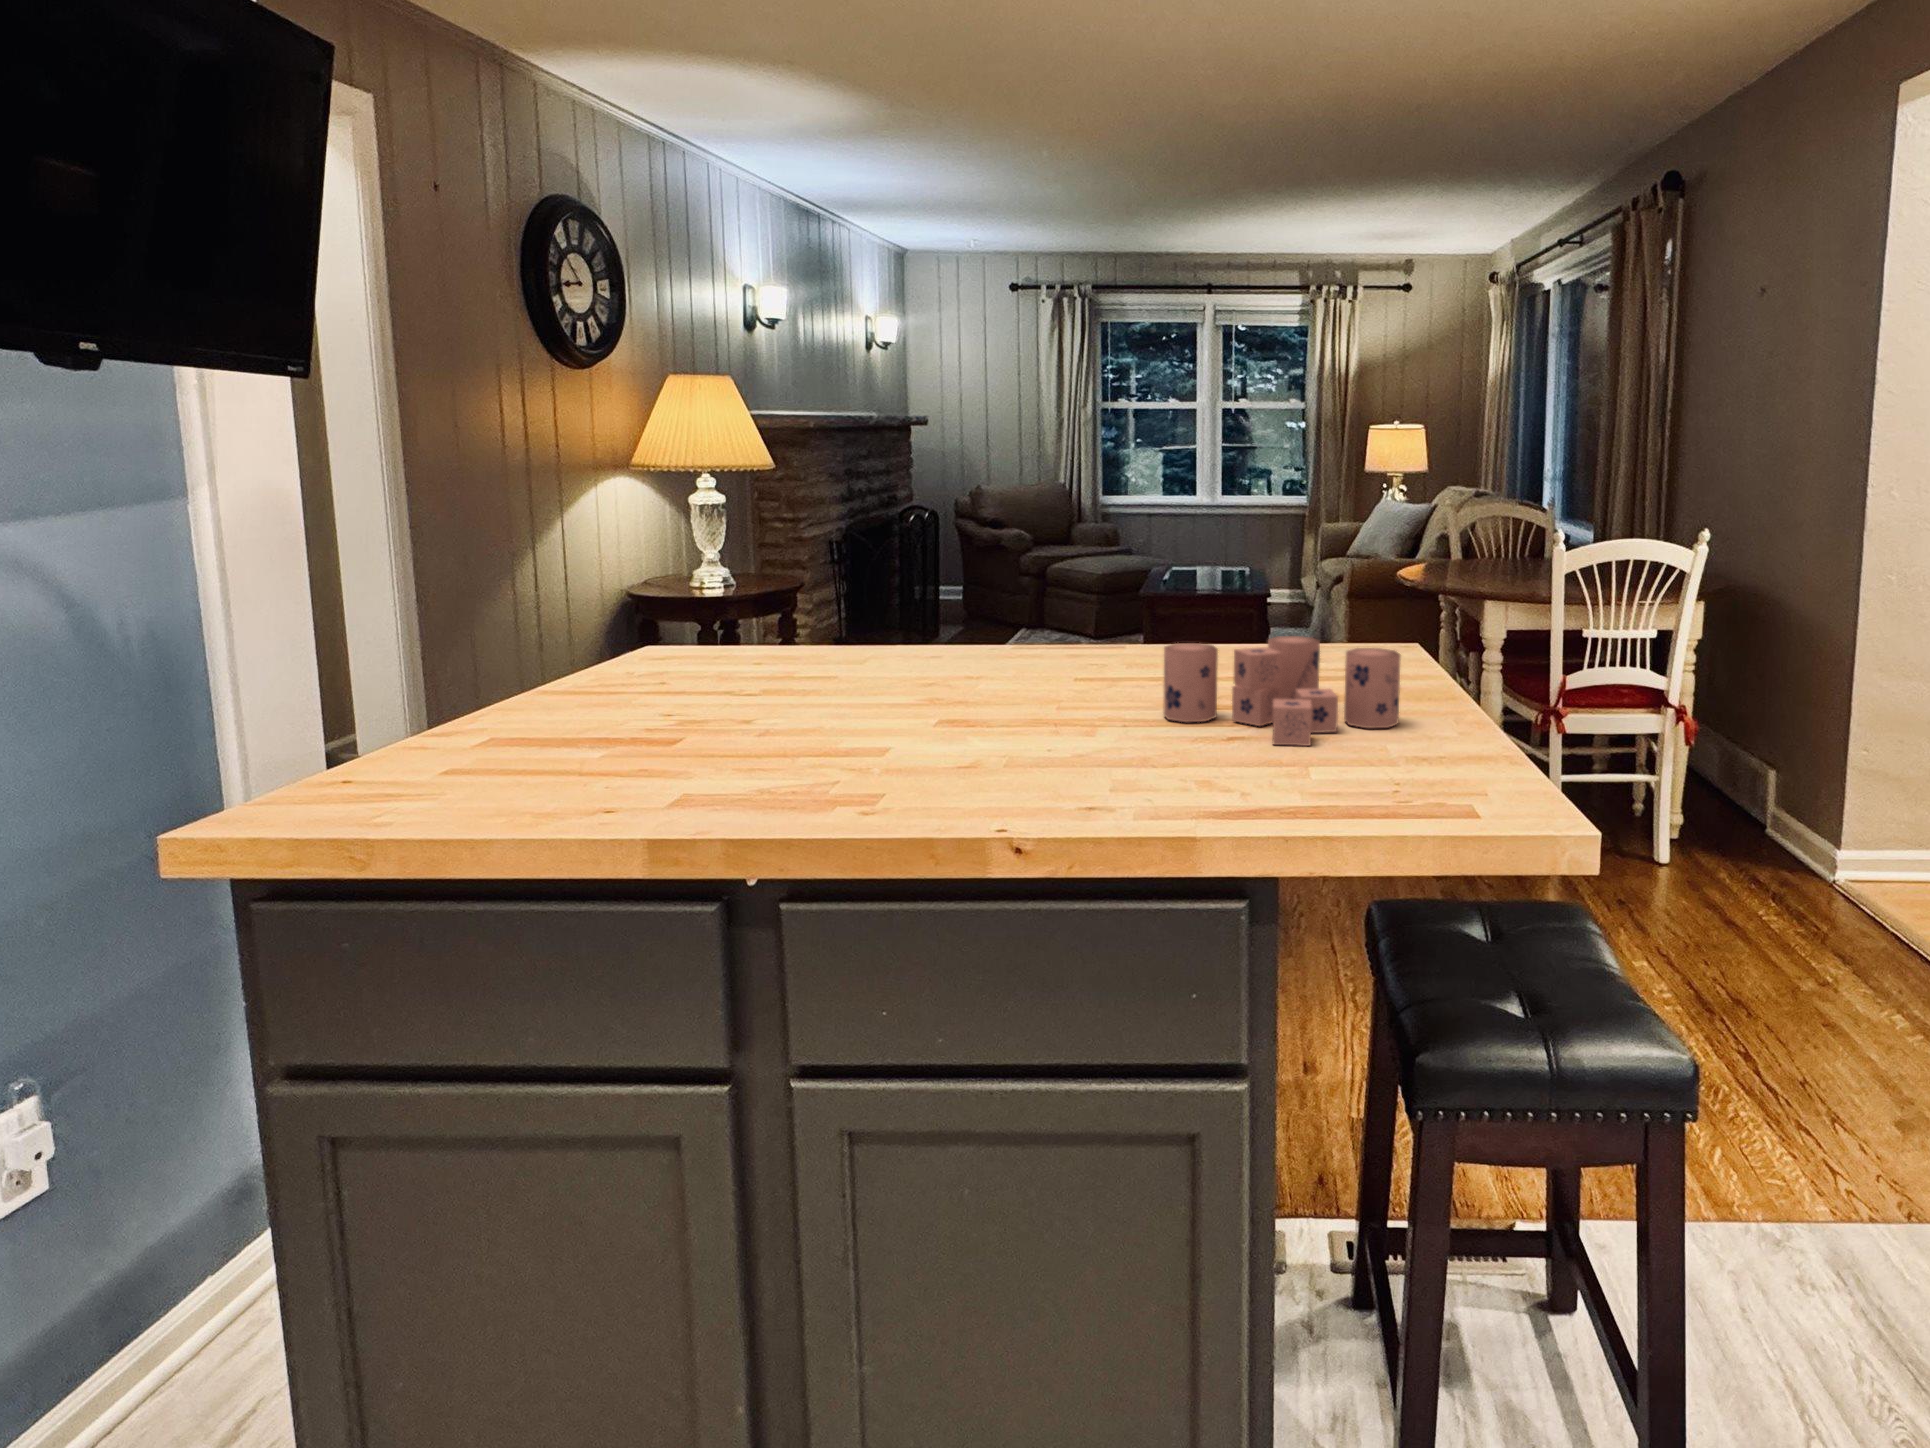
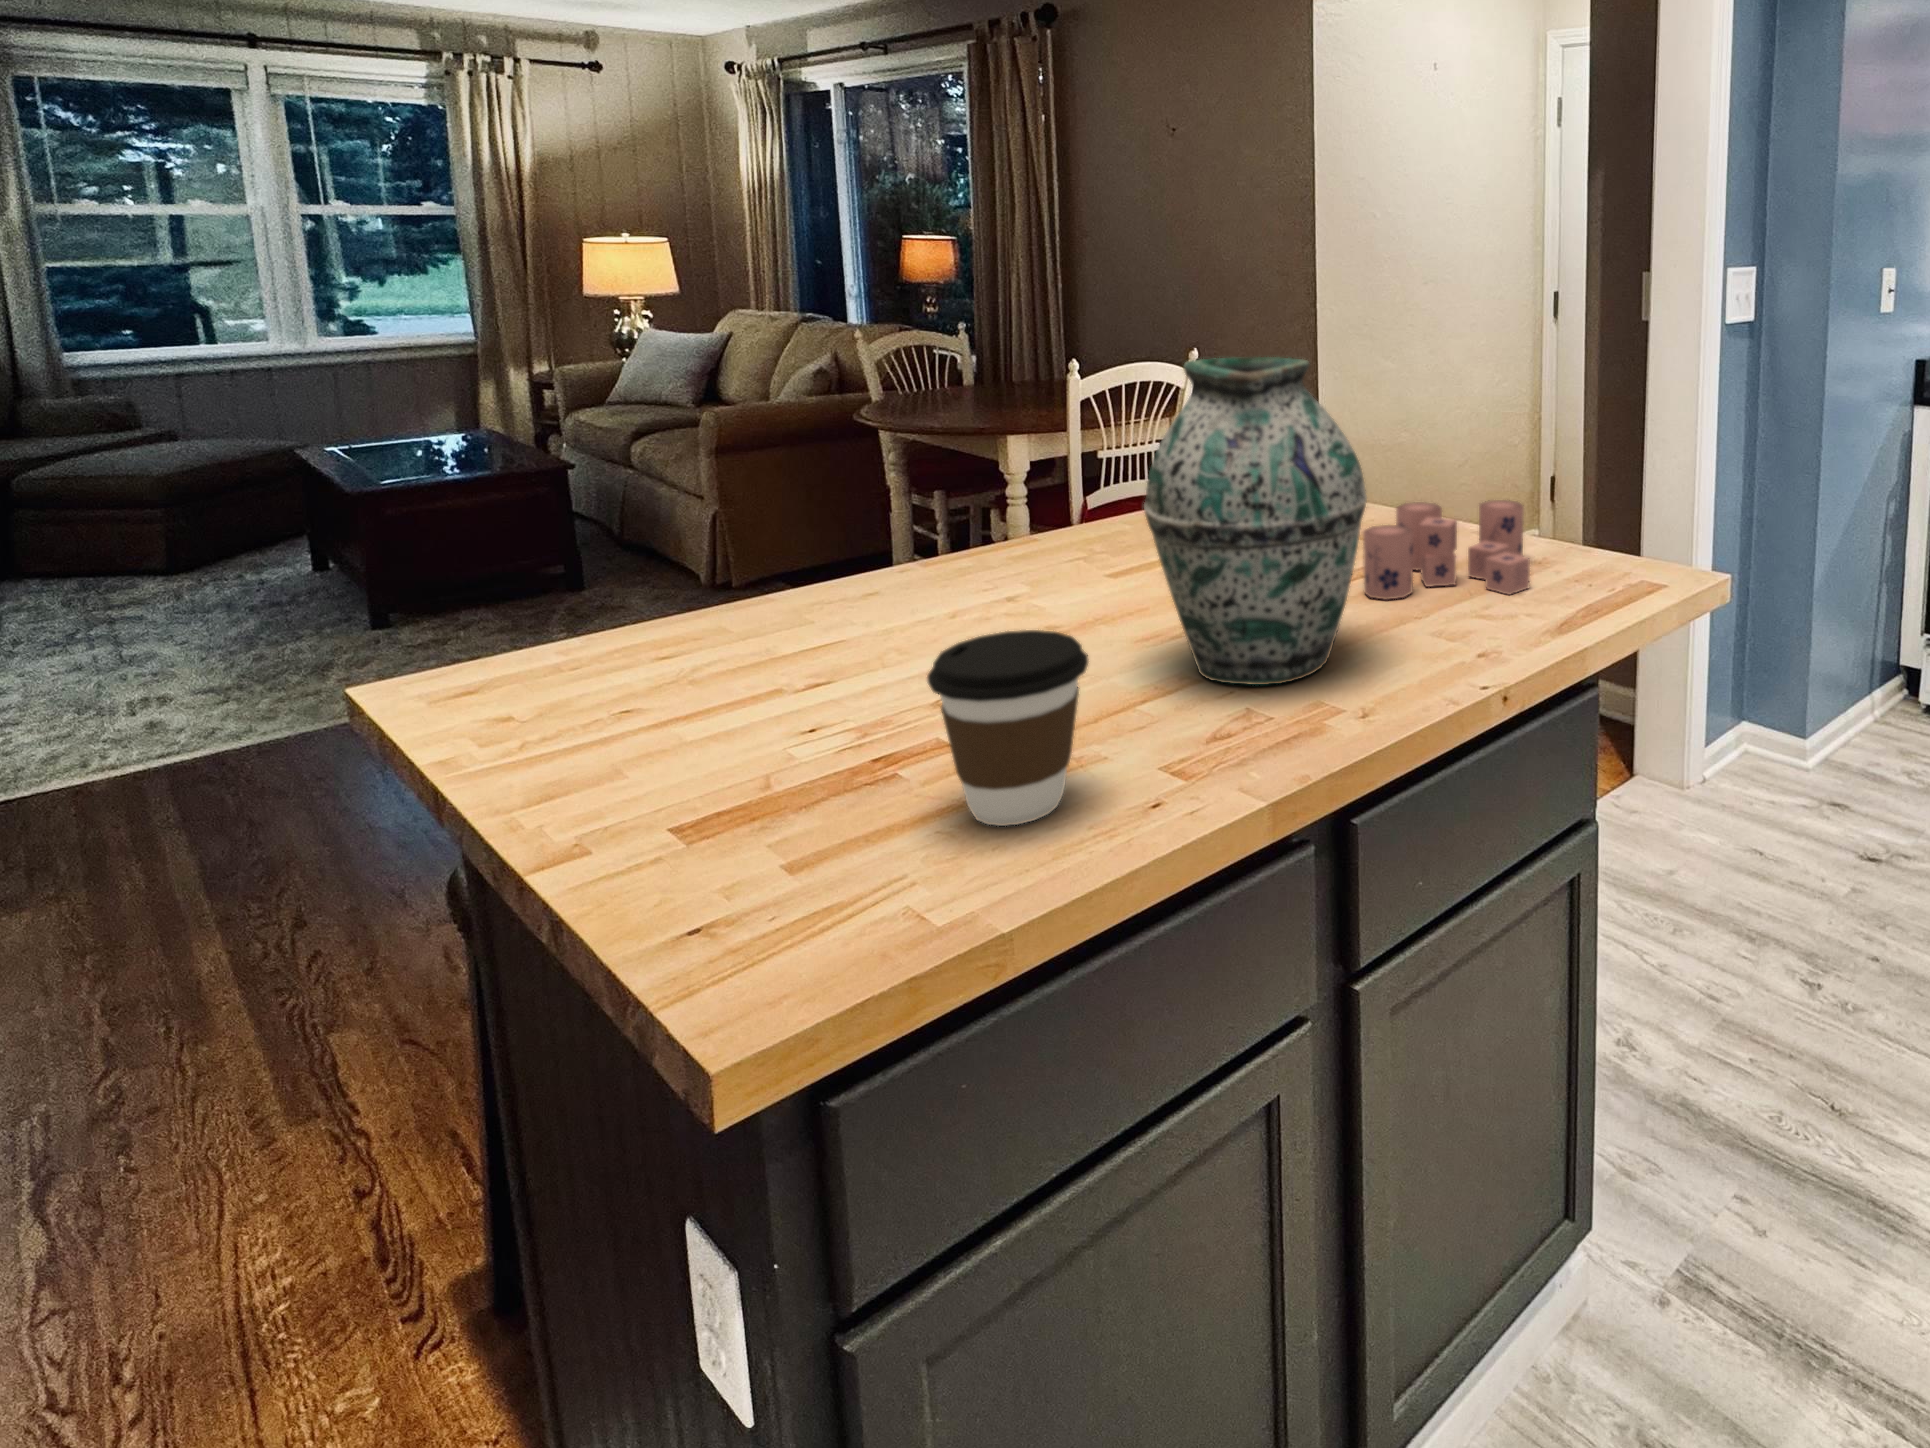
vase: none [831,433,1046,742] -> present [1144,357,1367,685]
coffee cup: none [514,615,644,756] -> present [927,630,1089,826]

